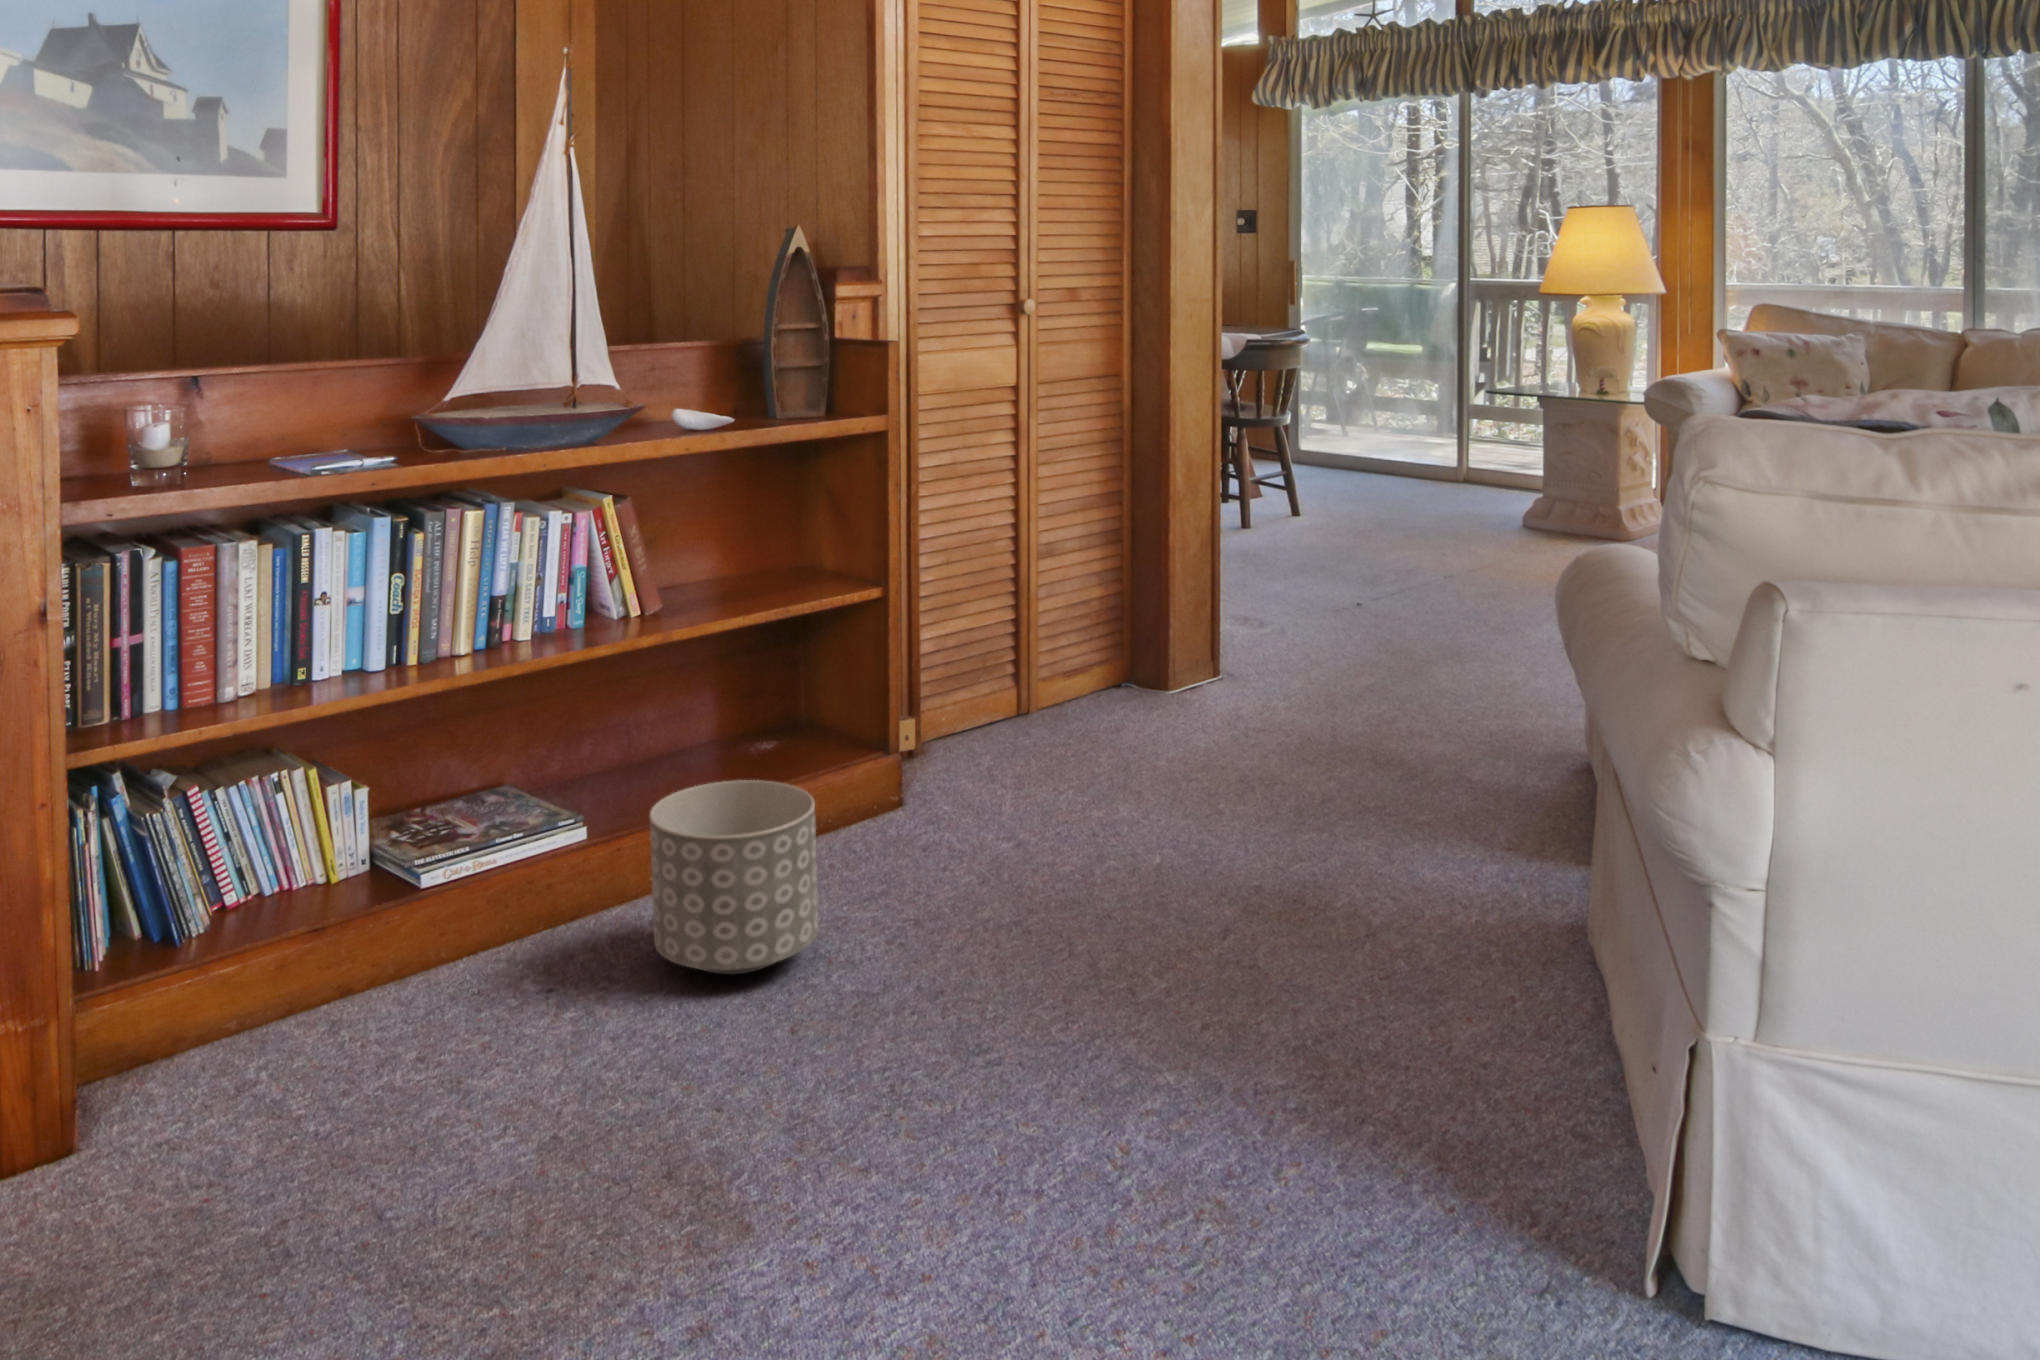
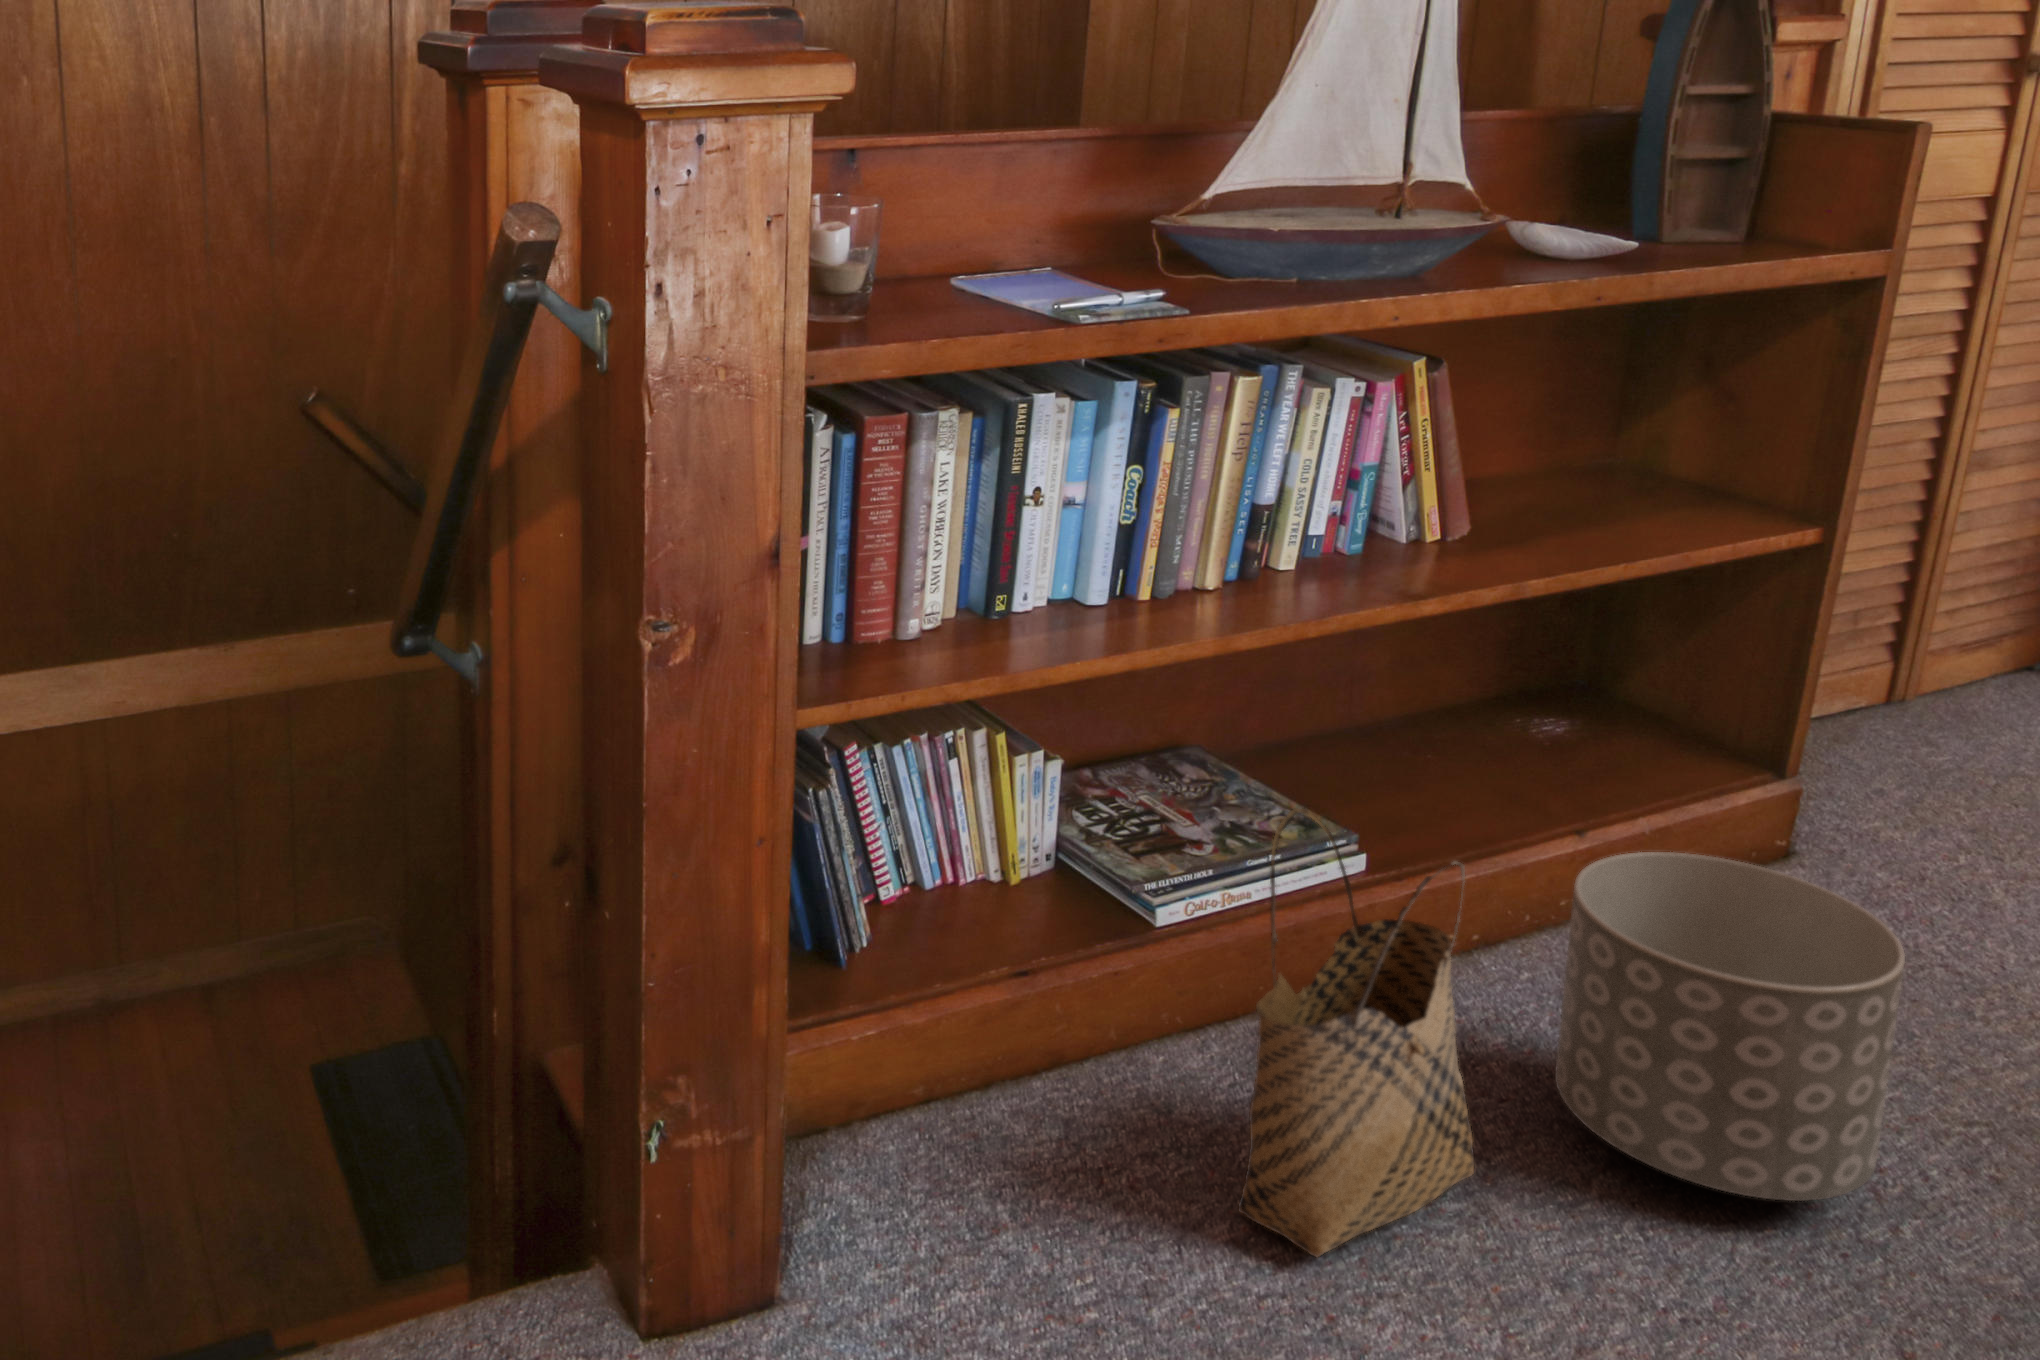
woven basket: none [411,774,581,1053] -> present [1238,809,1474,1257]

